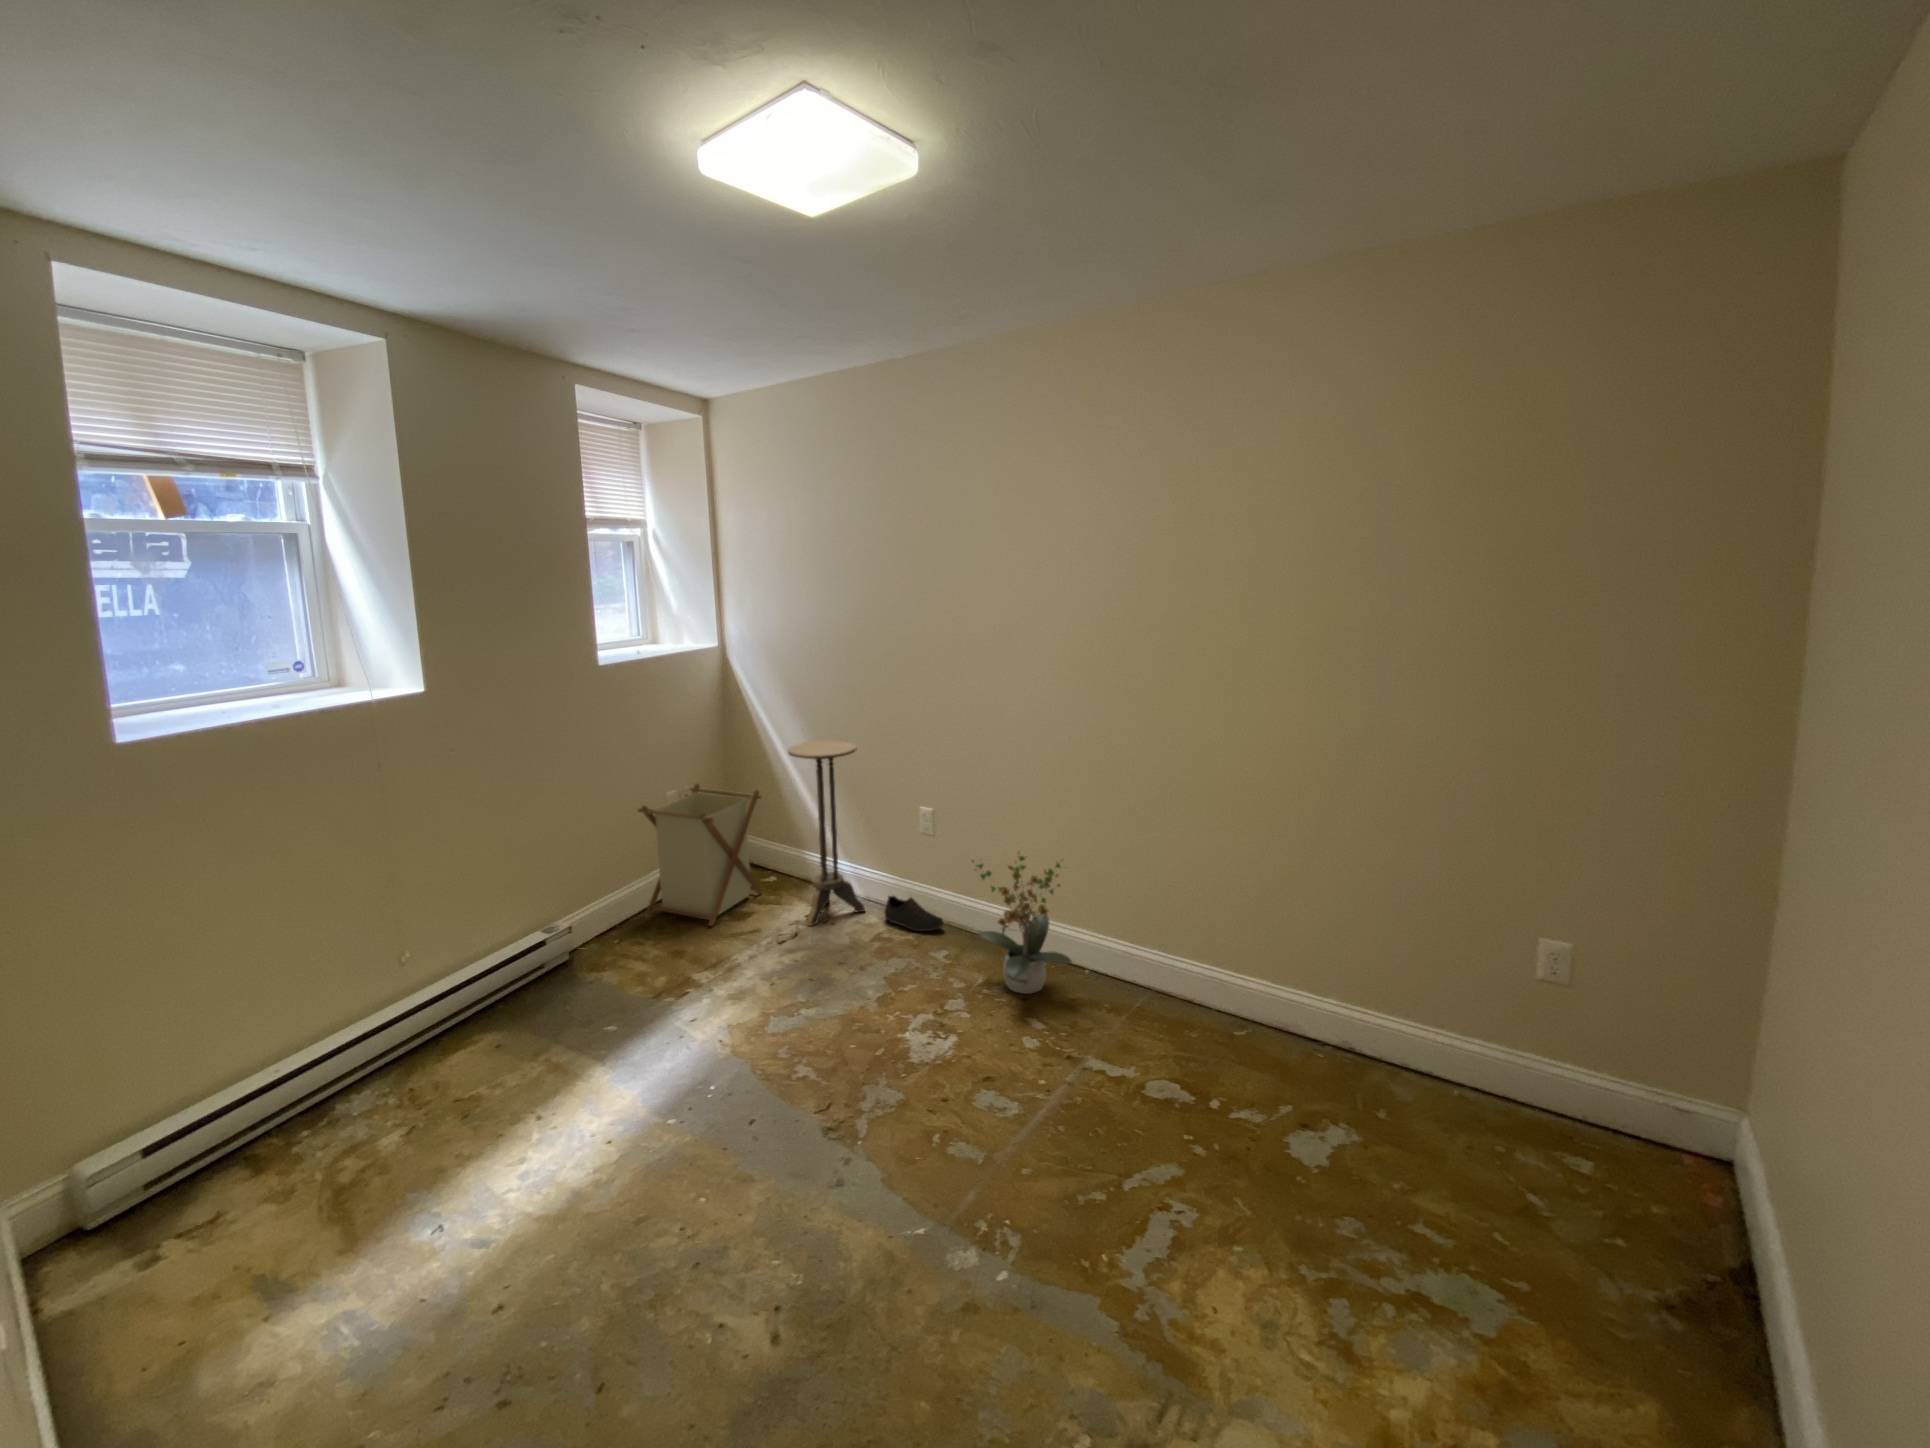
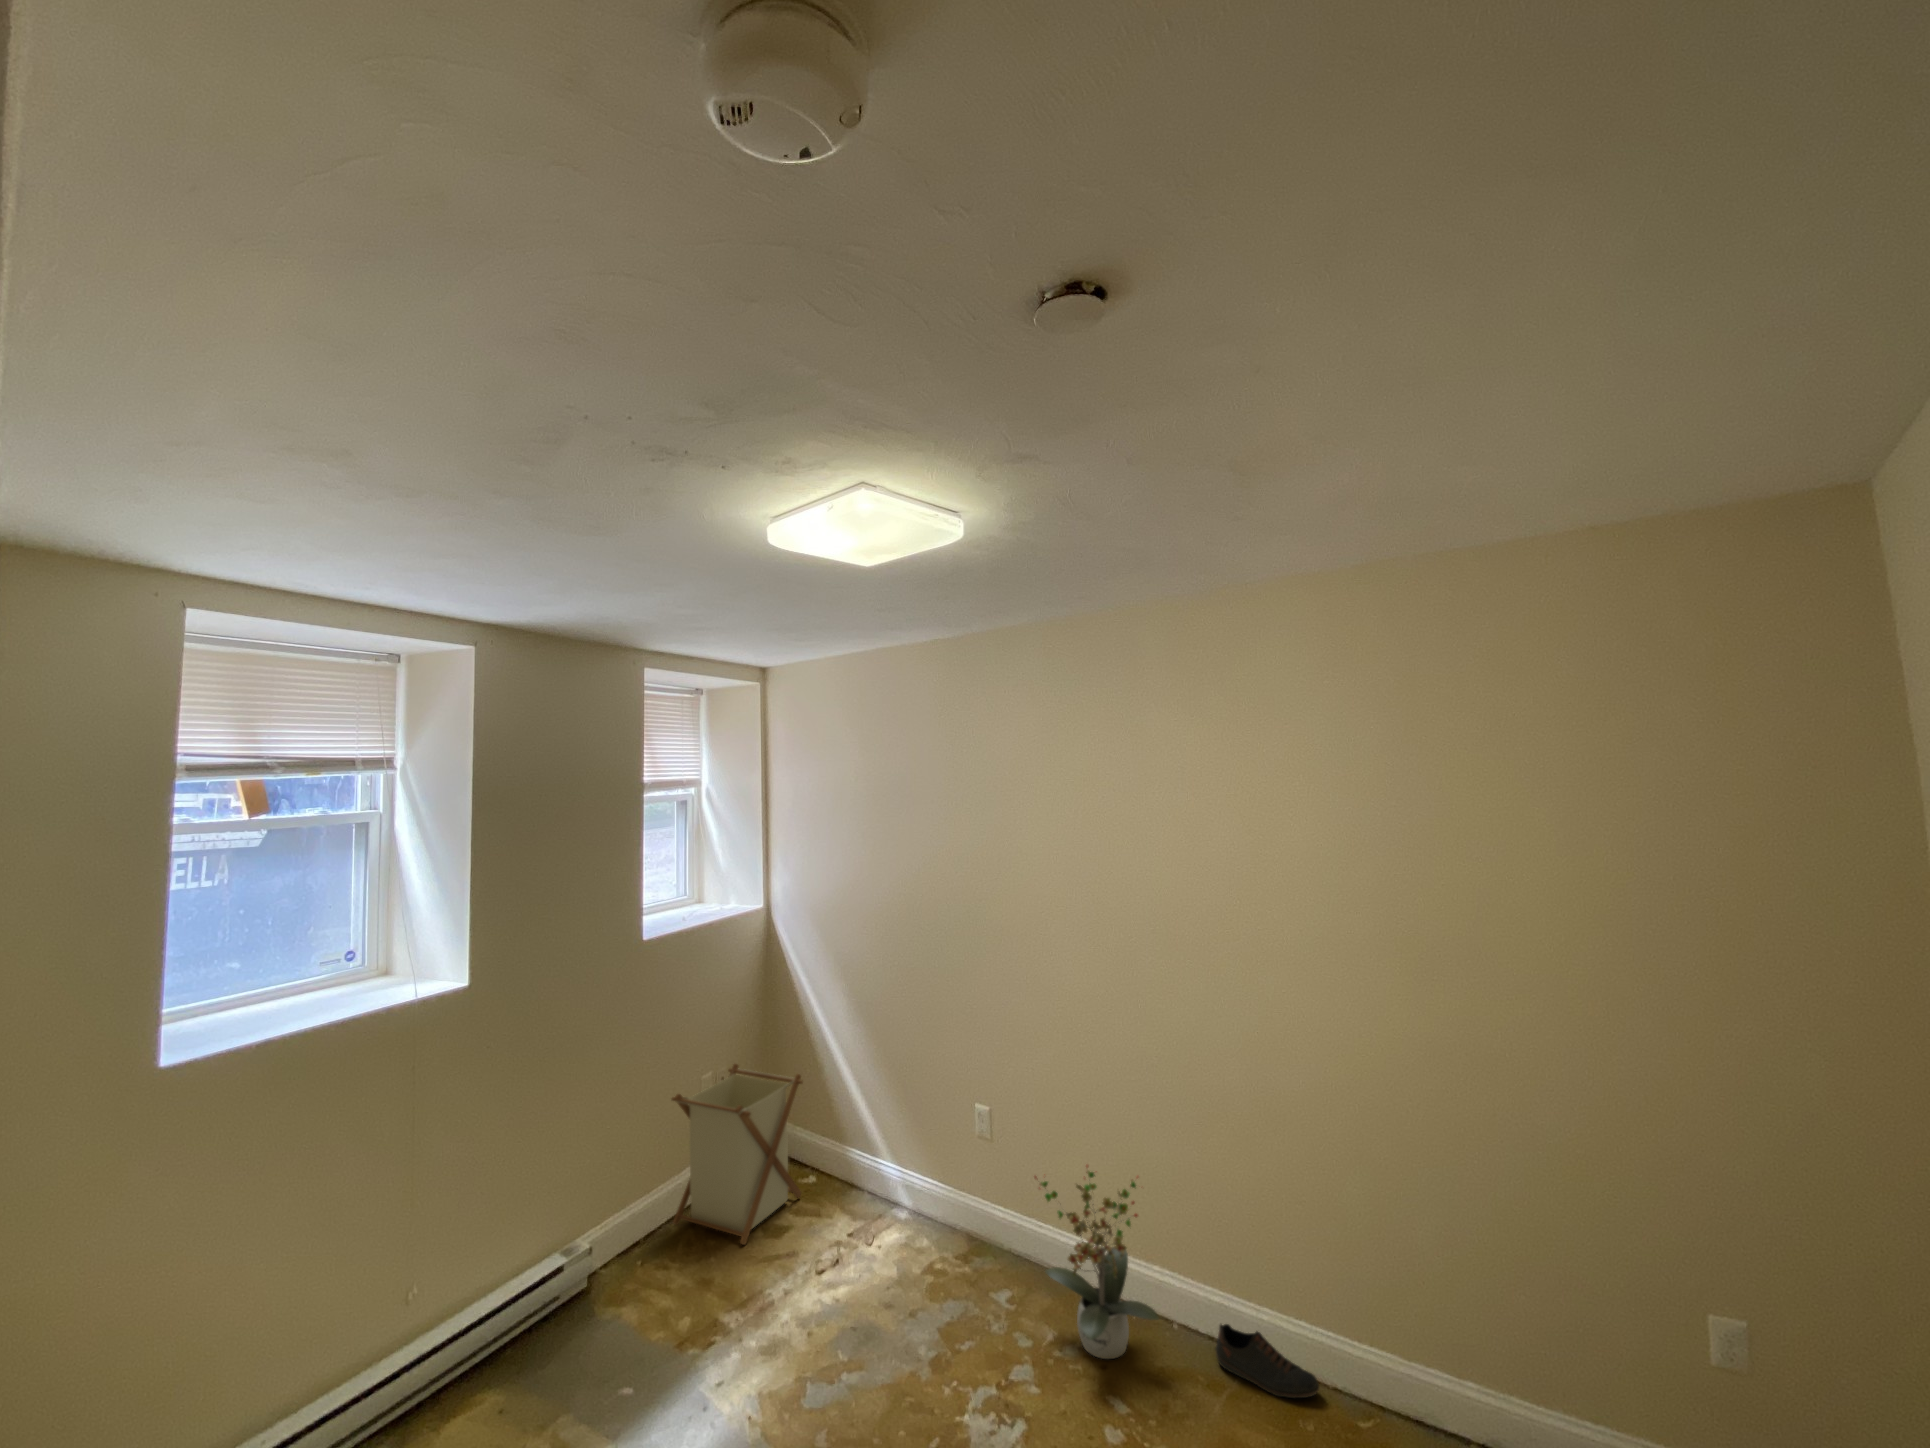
side table: present [788,740,865,926] -> none [832,1019,916,1248]
shoe: present [885,896,944,931] -> present [1216,1324,1319,1398]

